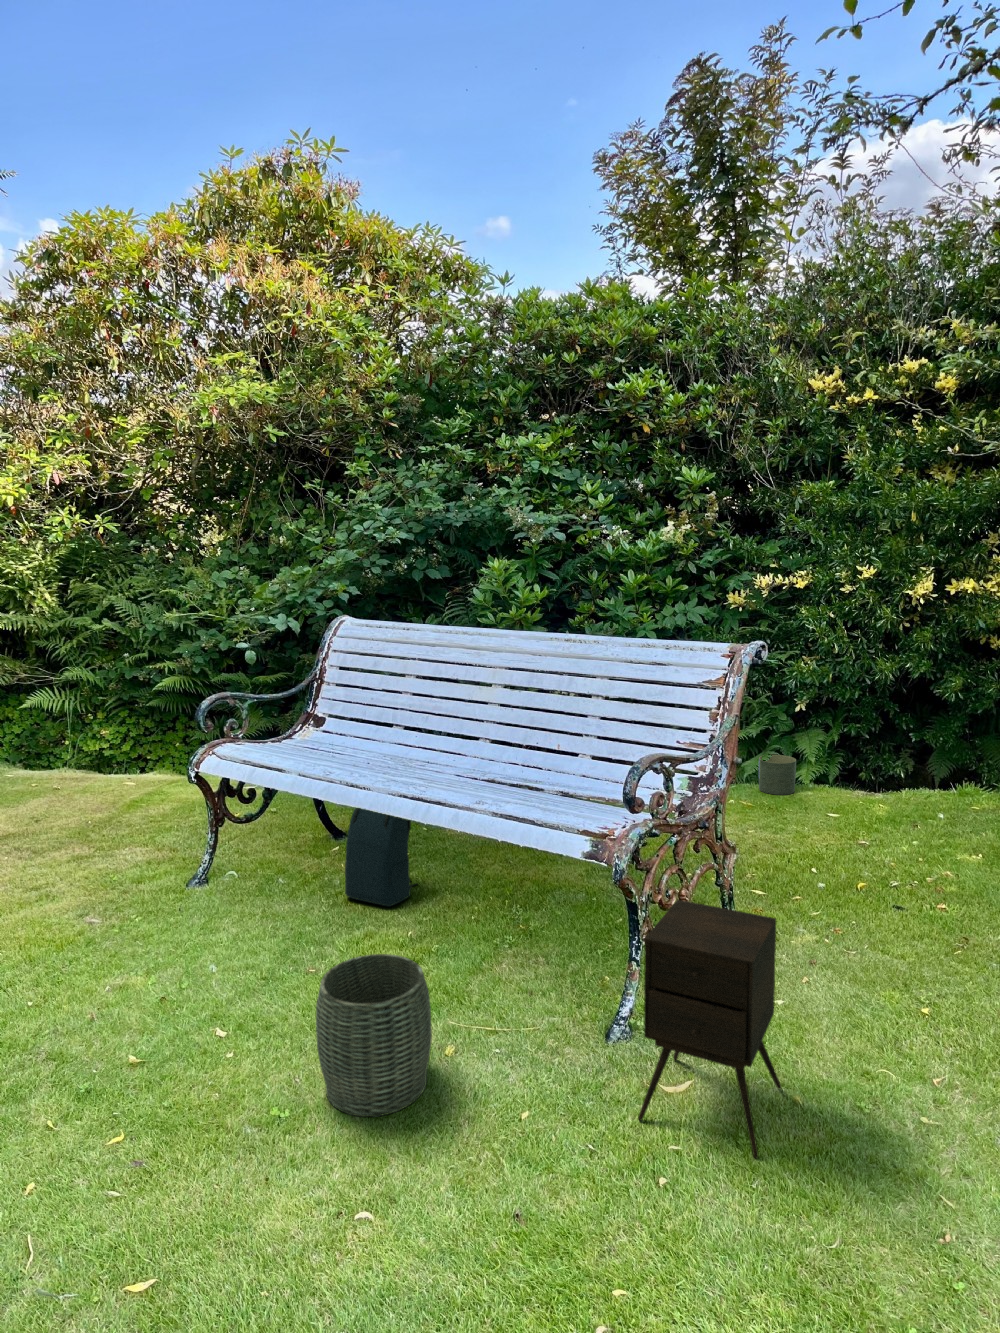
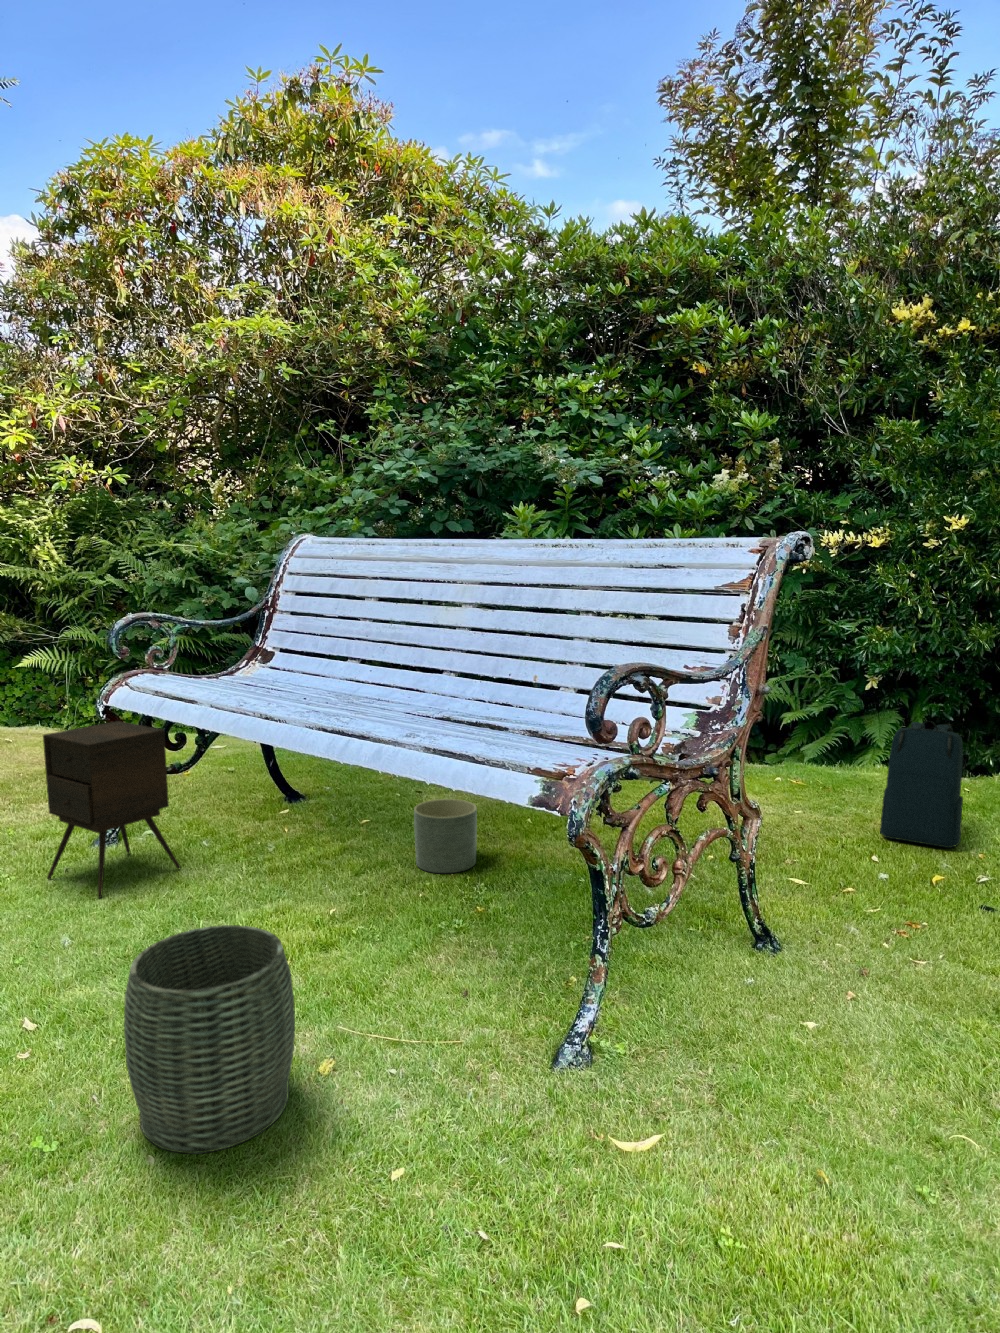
planter: present [759,755,796,795] -> present [414,799,477,873]
backpack: present [345,808,417,906] -> present [880,722,963,848]
side table: present [638,900,781,1158] -> present [43,721,181,898]

